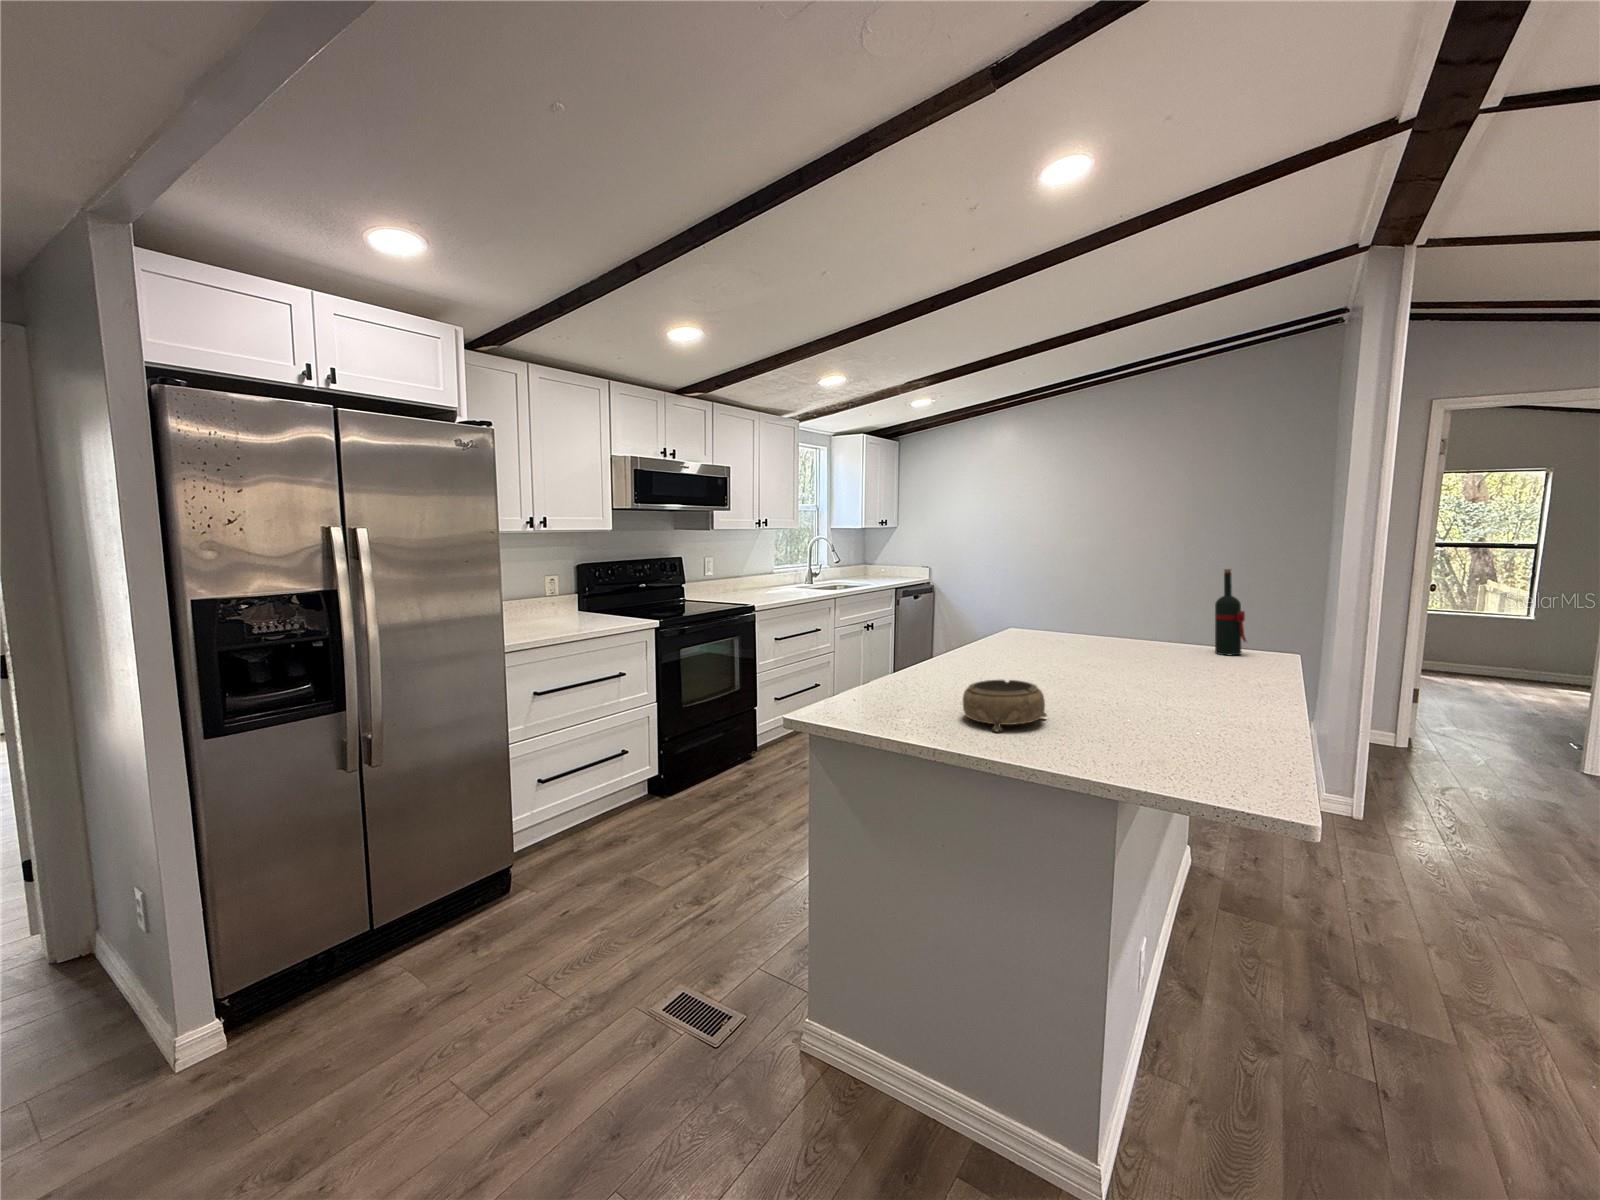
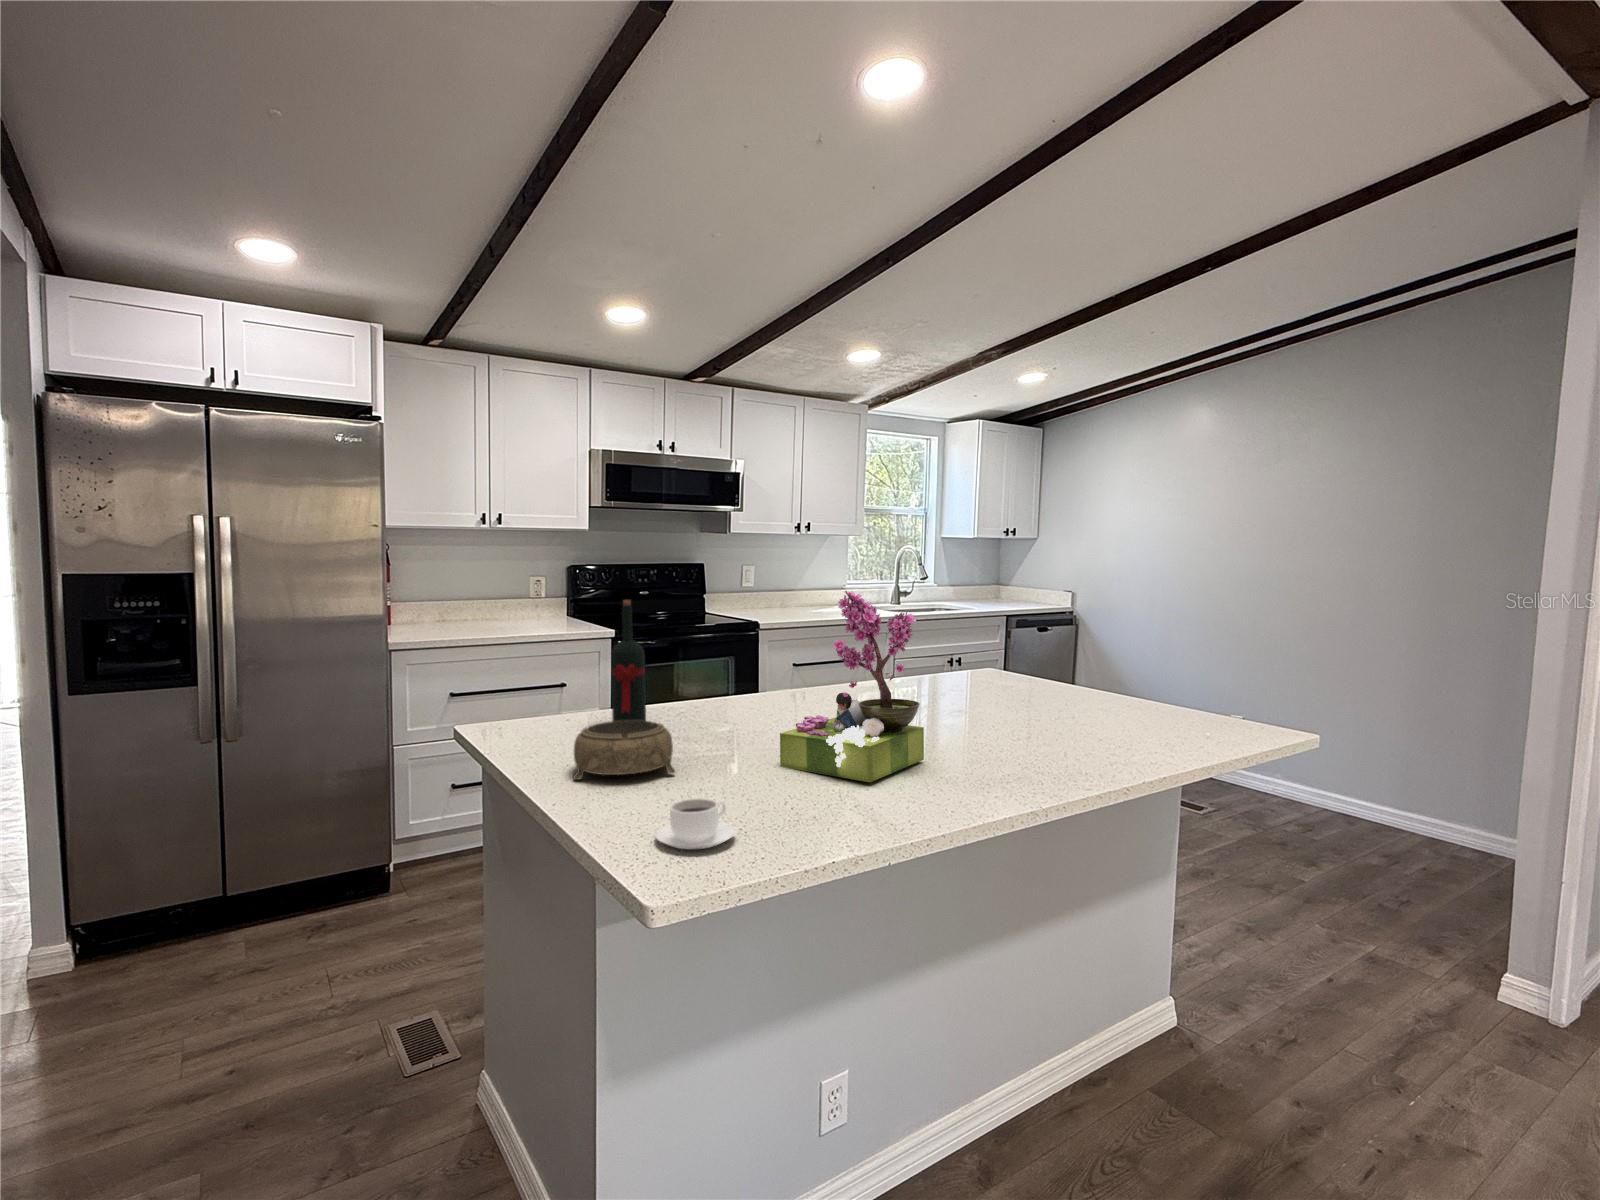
flower arrangement: none [1070,565,1175,704] -> present [780,591,924,782]
wine bottle: present [1215,569,1246,656] -> present [612,600,646,721]
coffee cup: none [1158,724,1228,761] -> present [655,798,736,849]

